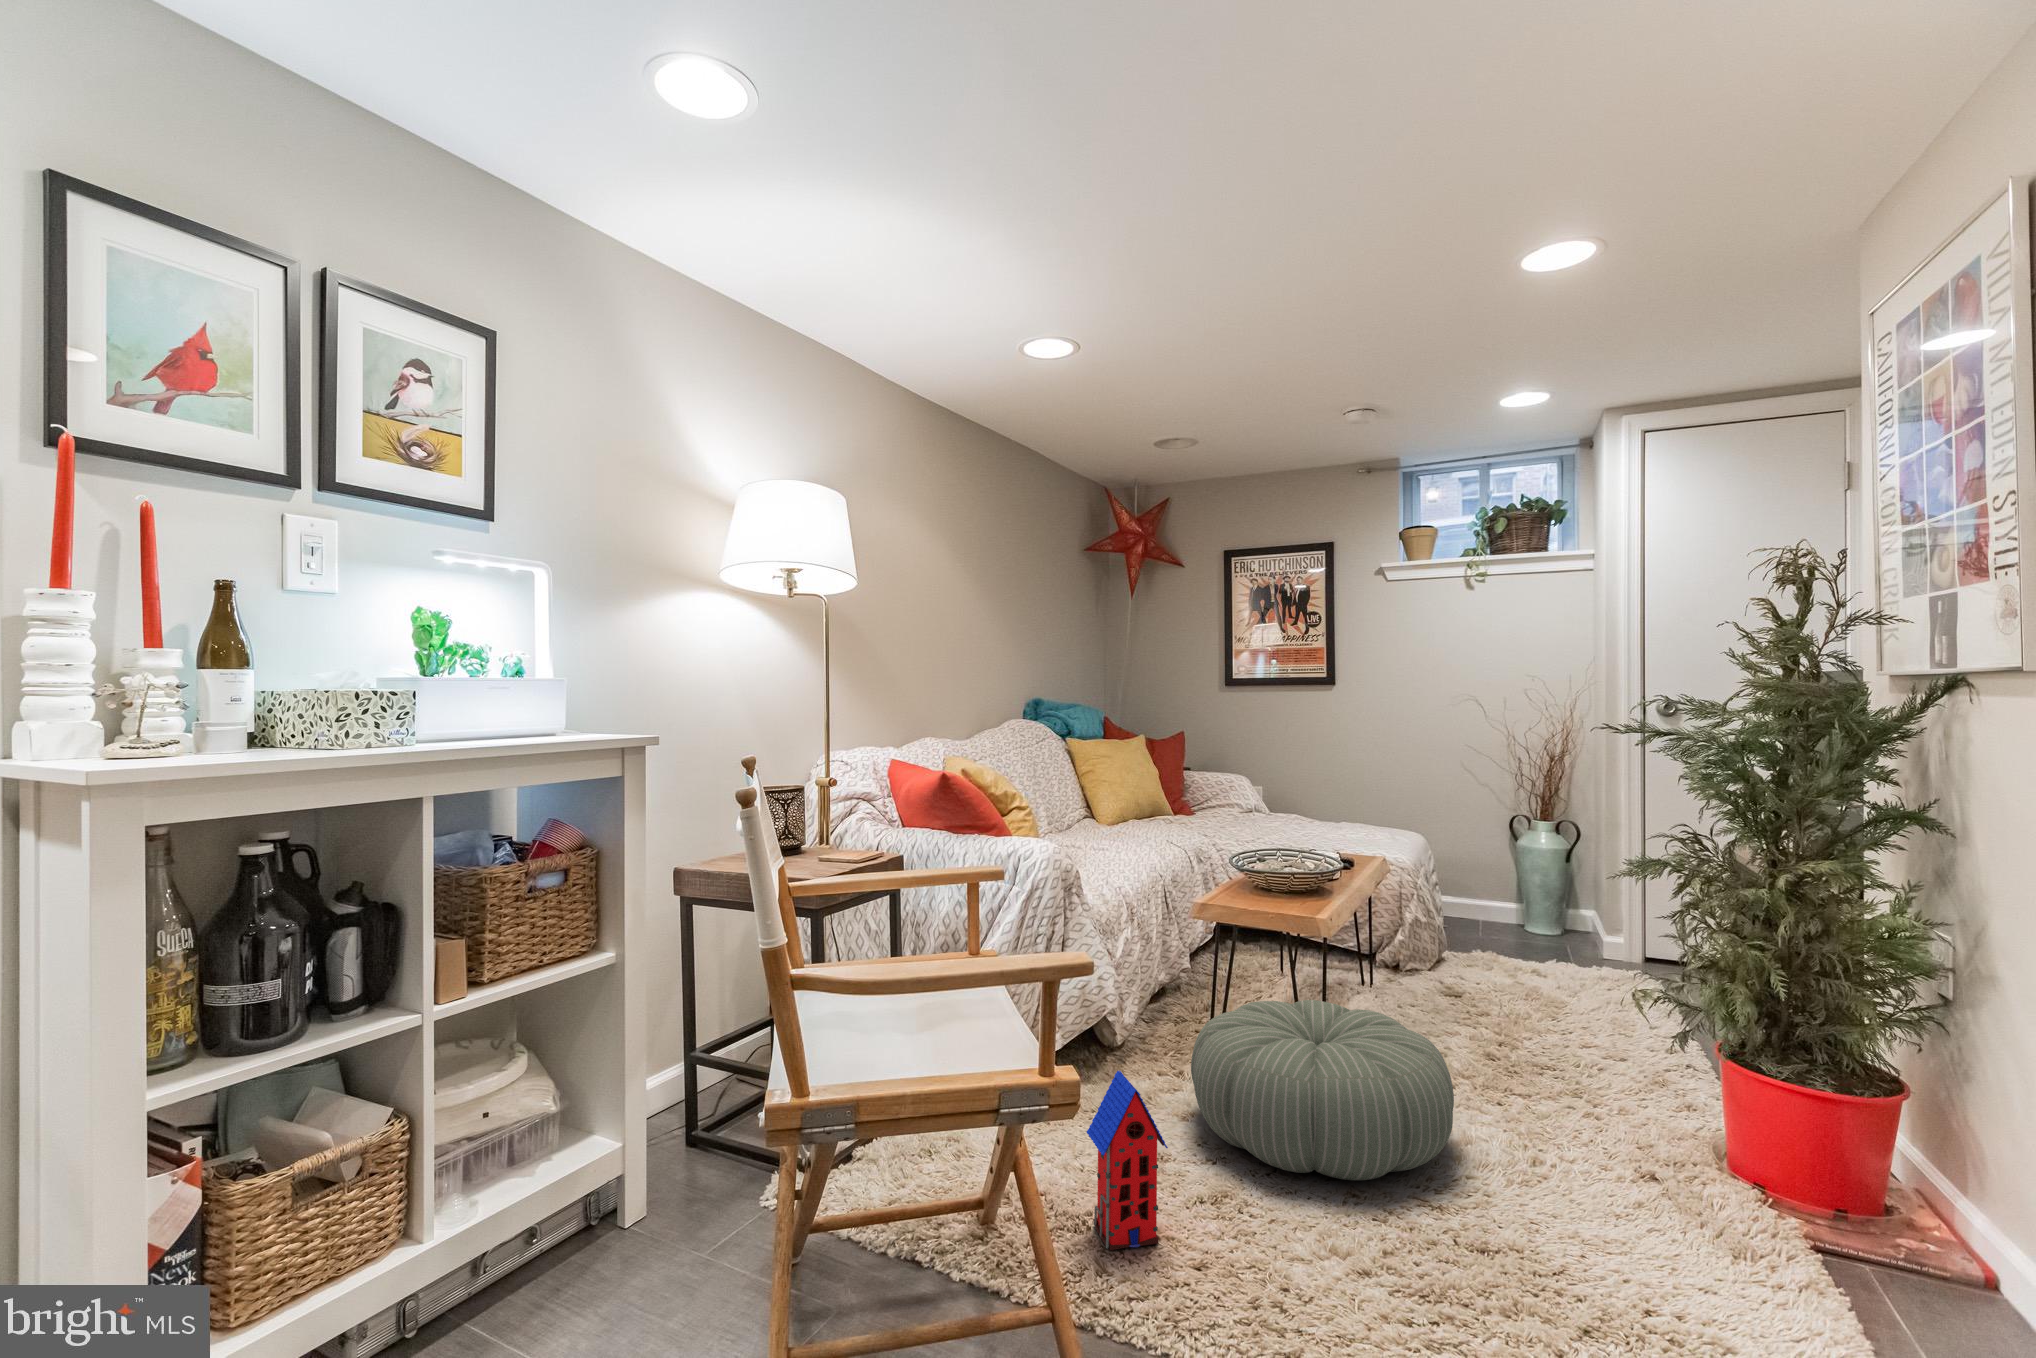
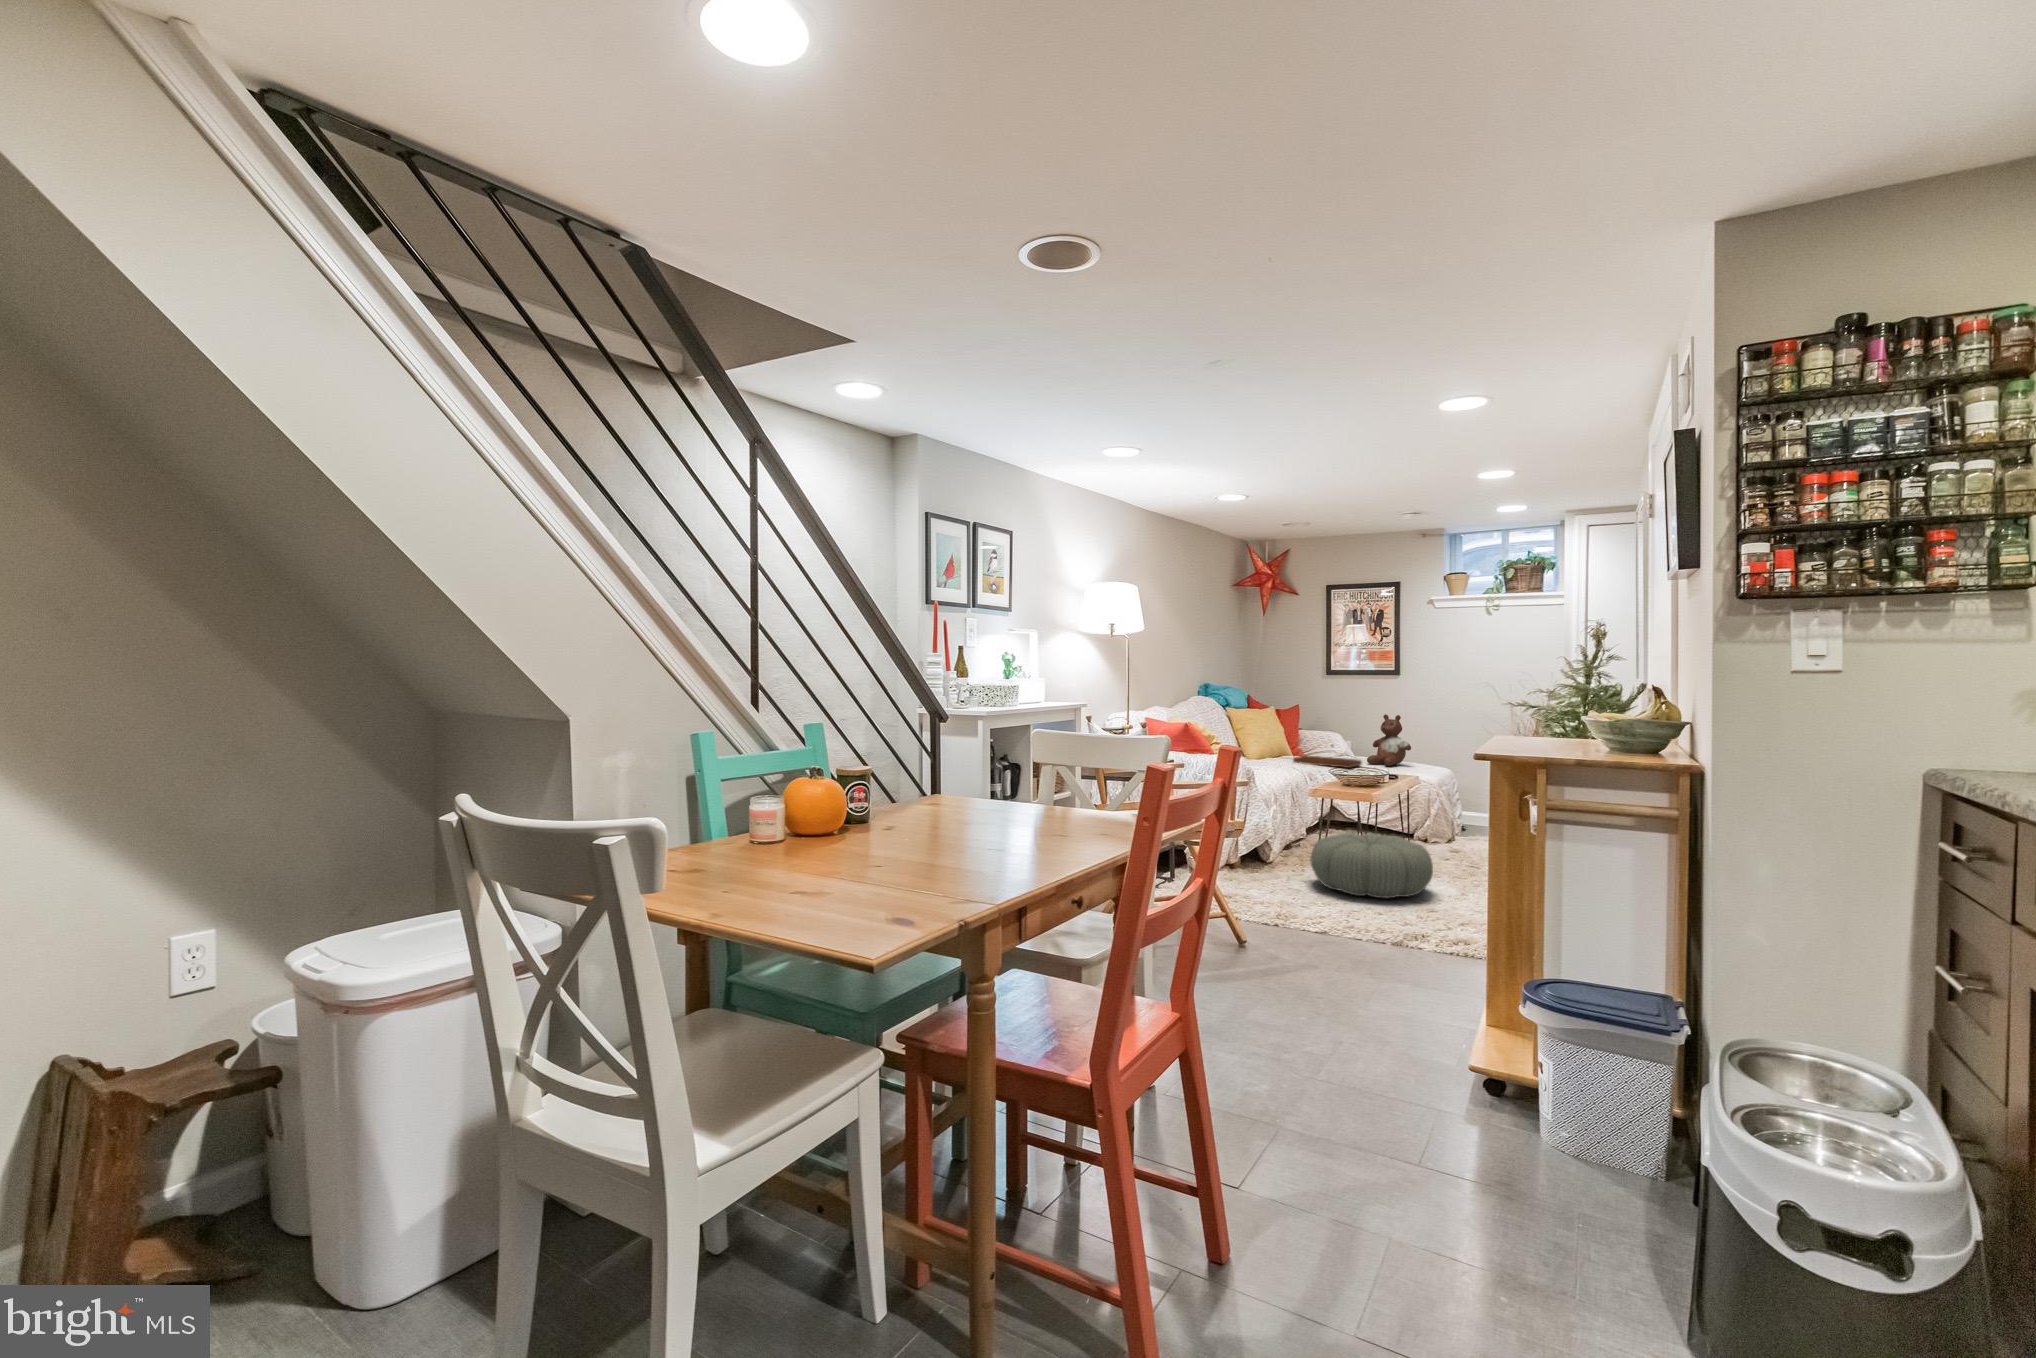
stuffed bear: none [1292,747,1364,836] -> present [1367,714,1411,766]
tray: none [1171,800,1284,842] -> present [1293,745,1362,768]
toy house: present [1087,1071,1168,1250] -> none [1270,843,1305,909]

